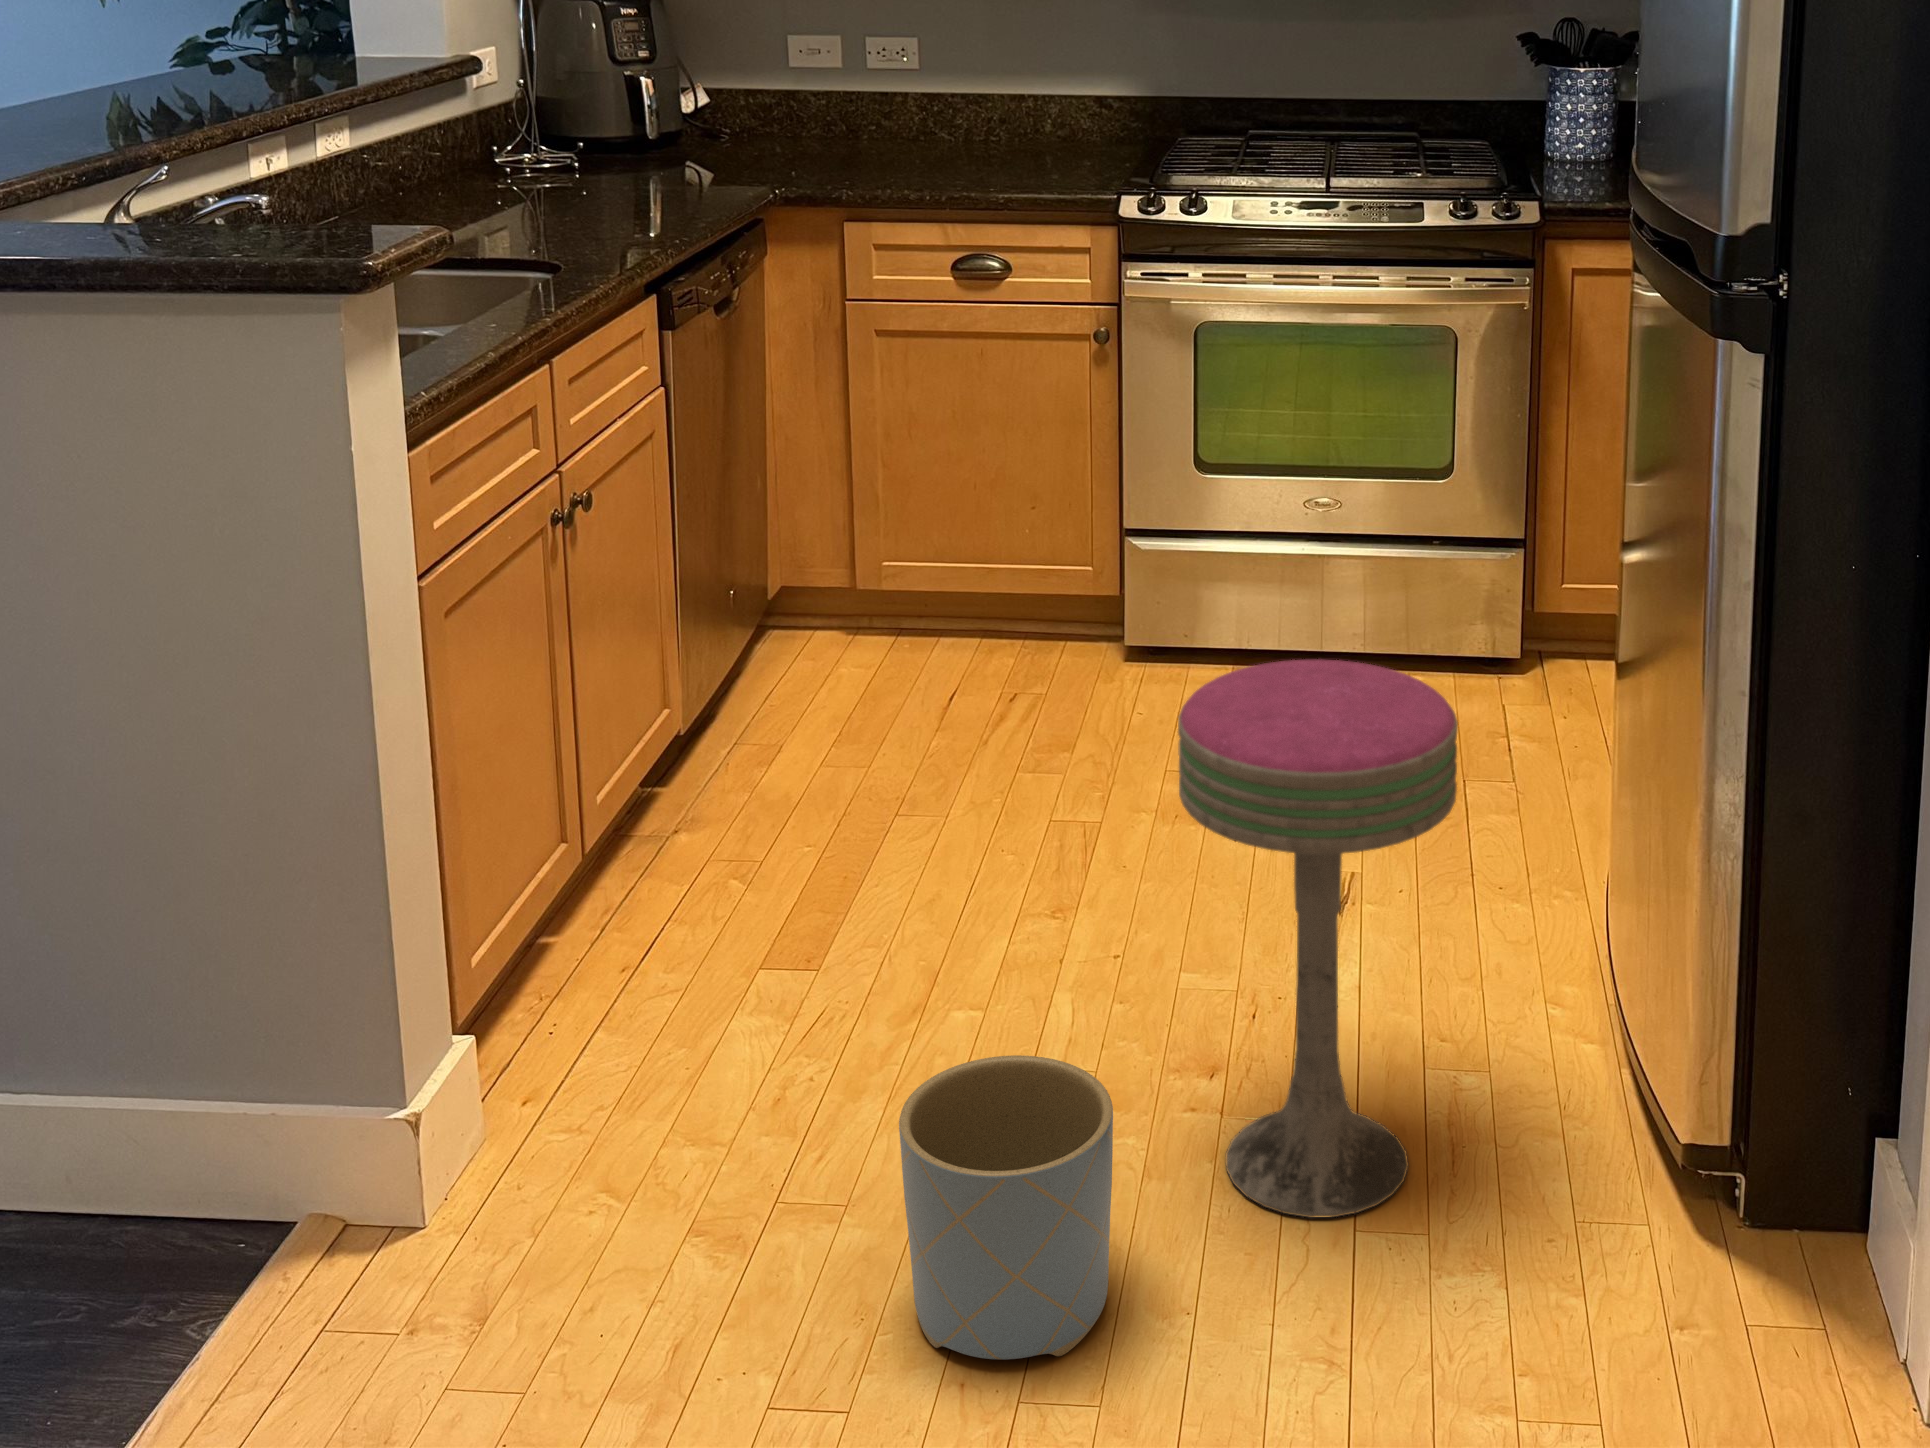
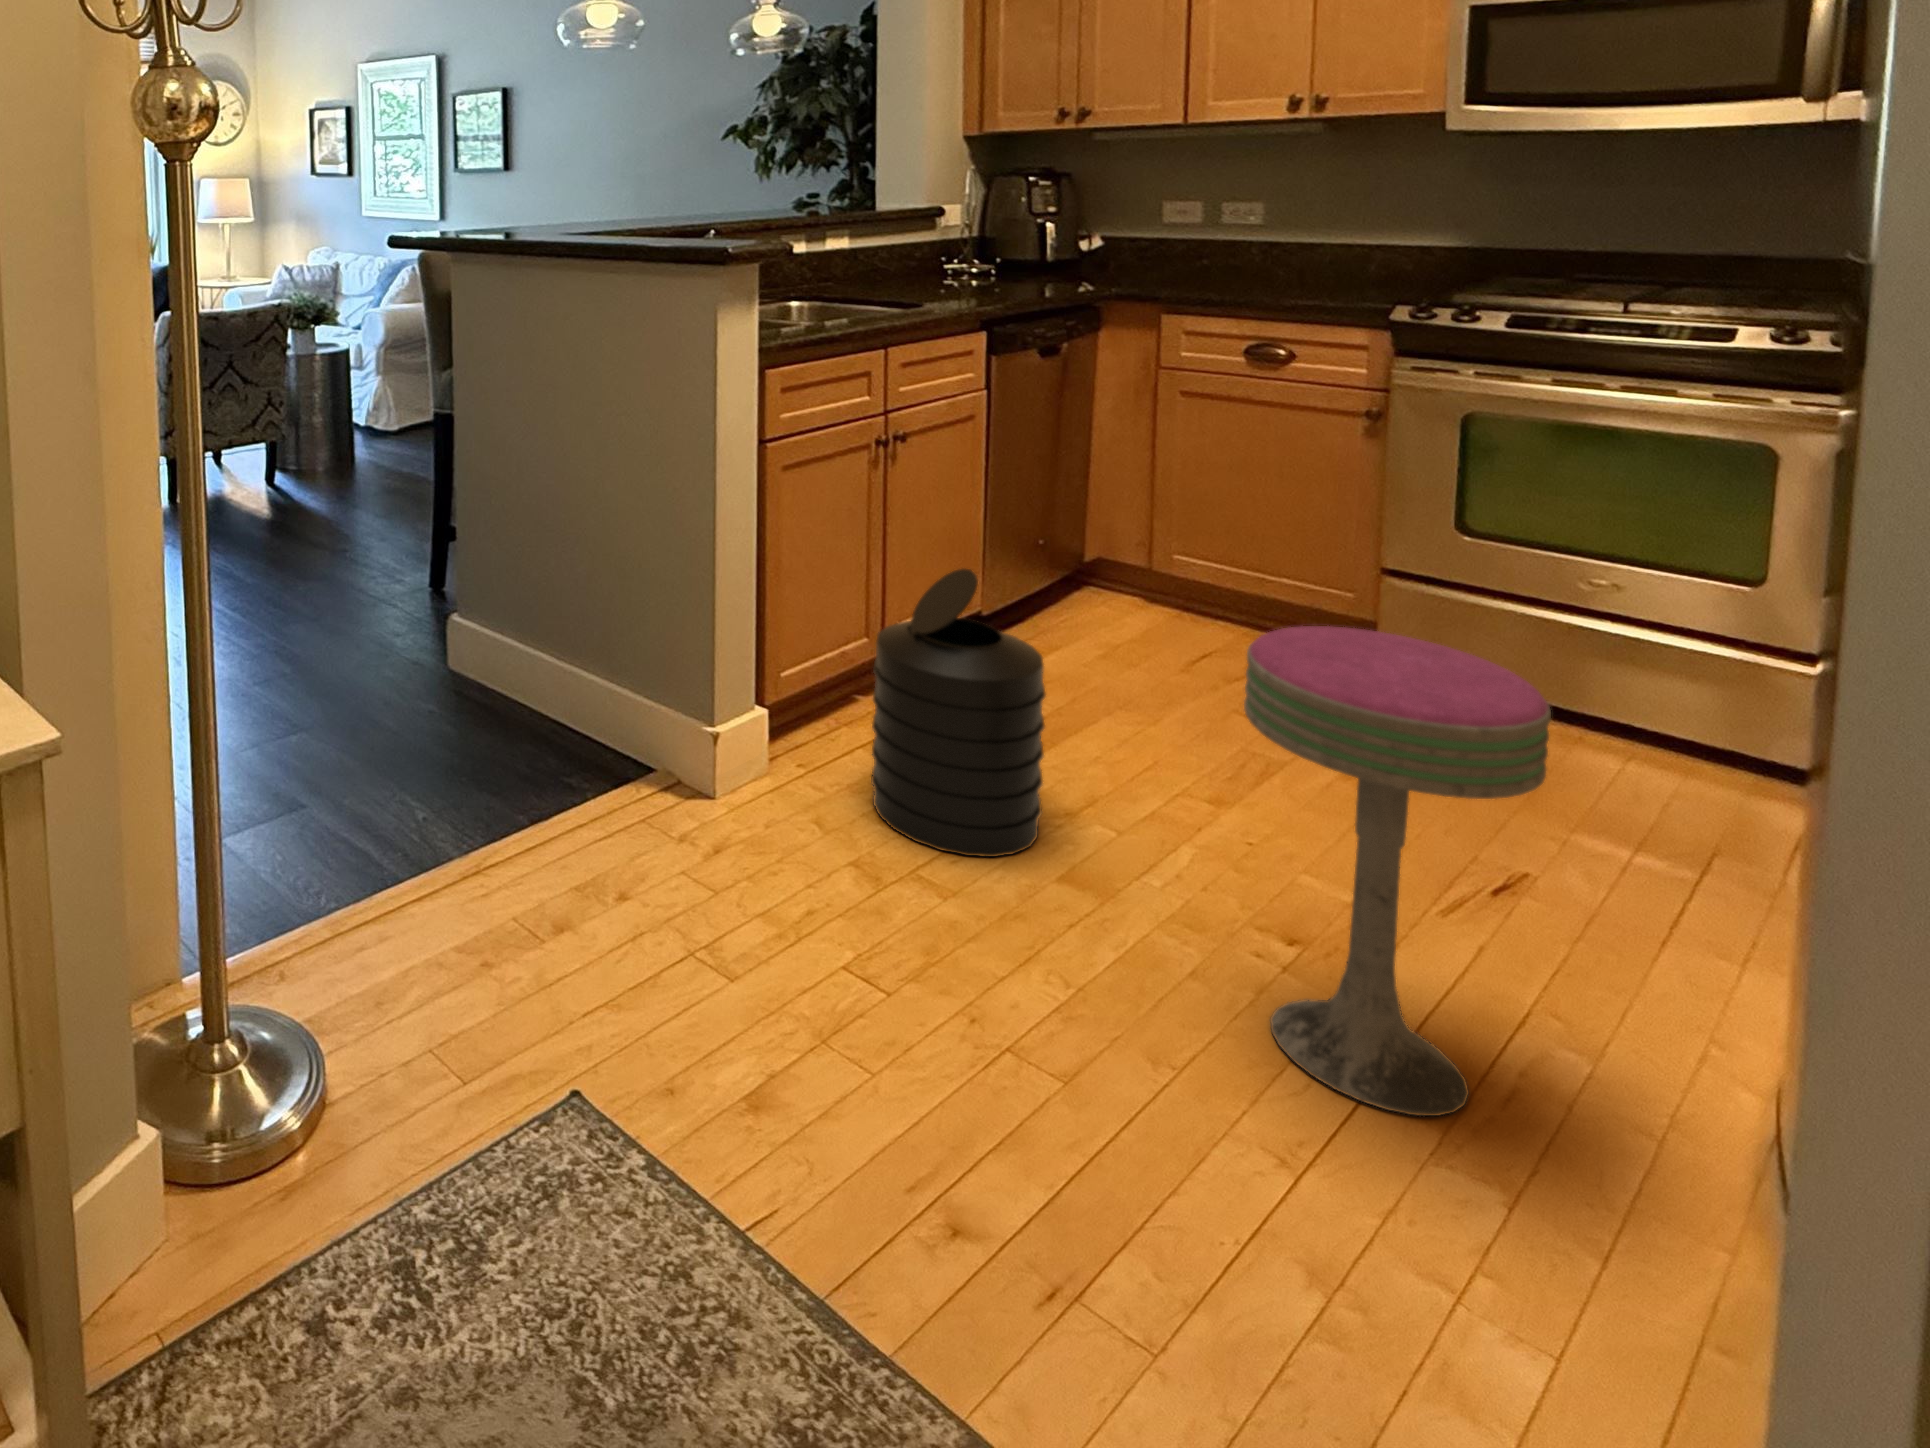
trash can: none [643,703,895,1142] -> present [871,569,1046,857]
planter: present [899,1055,1113,1359] -> none [959,829,1131,1063]

